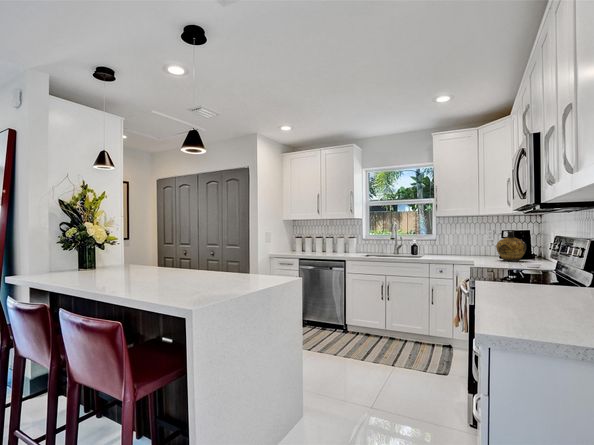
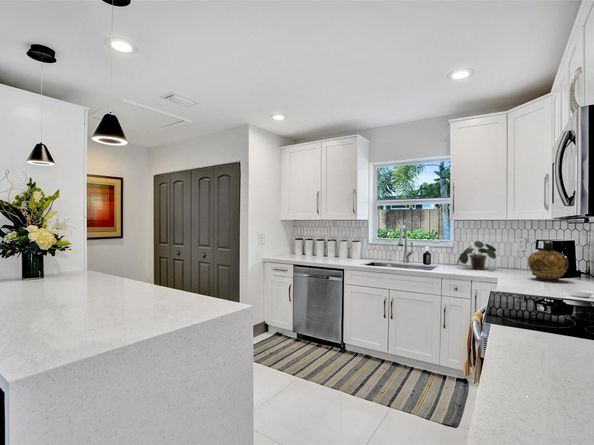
potted plant: none [439,233,471,257] -> present [457,241,496,269]

